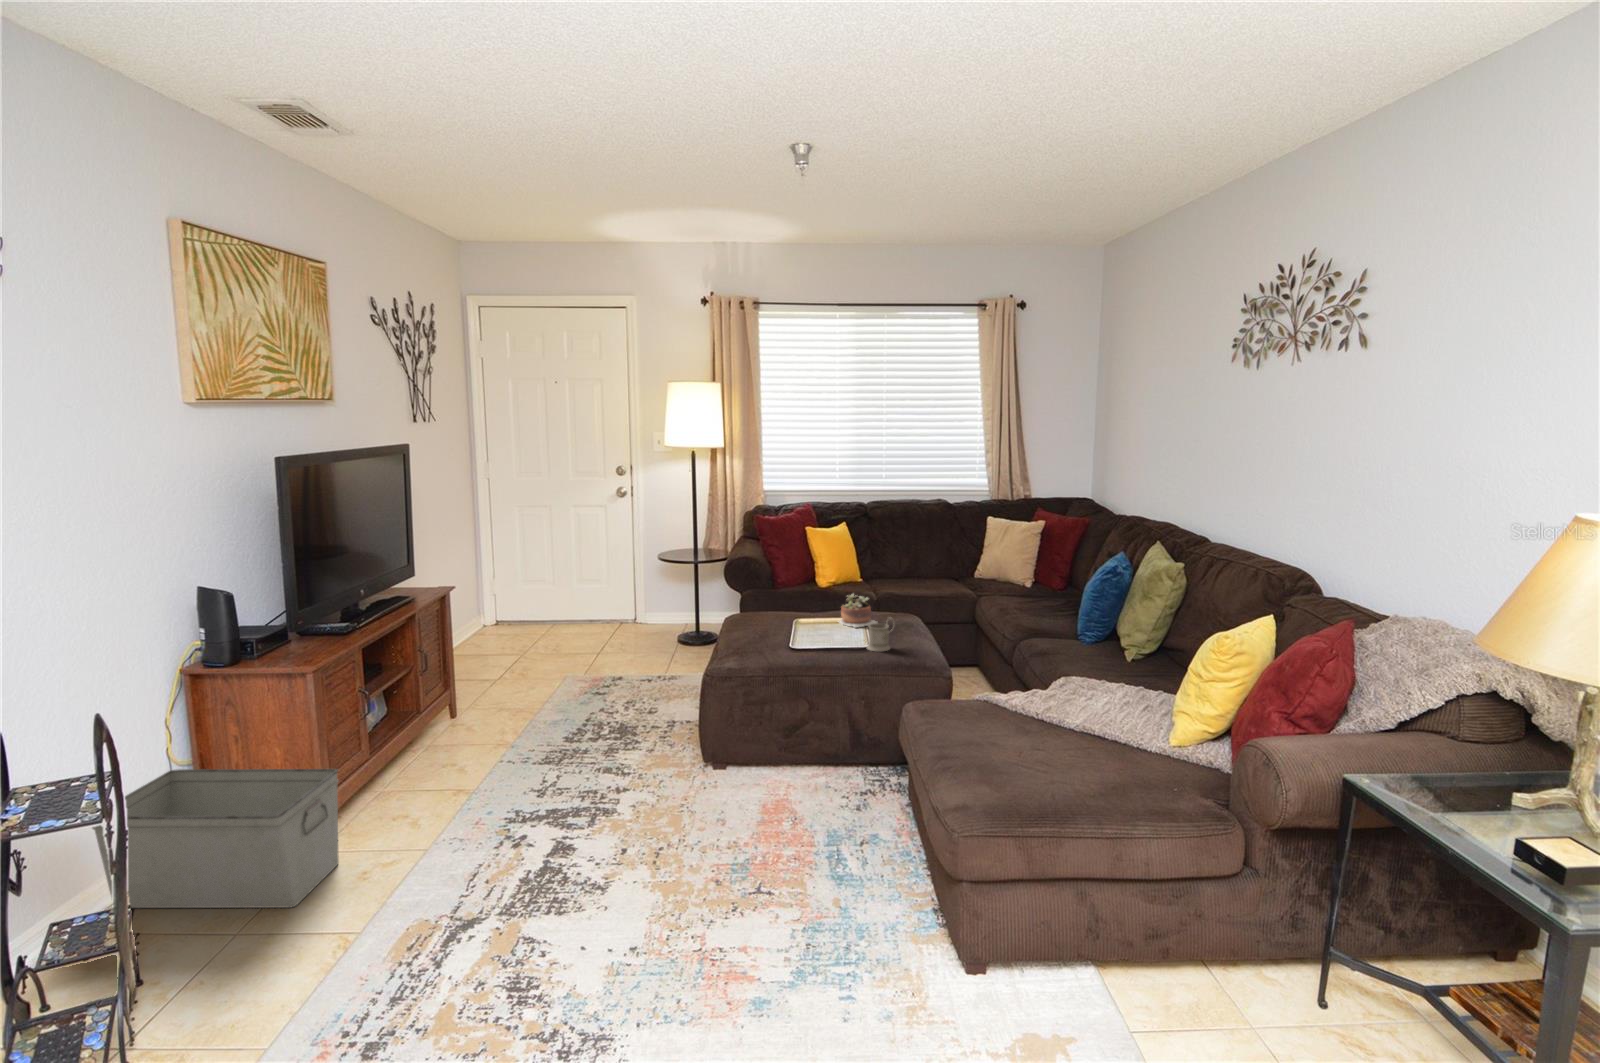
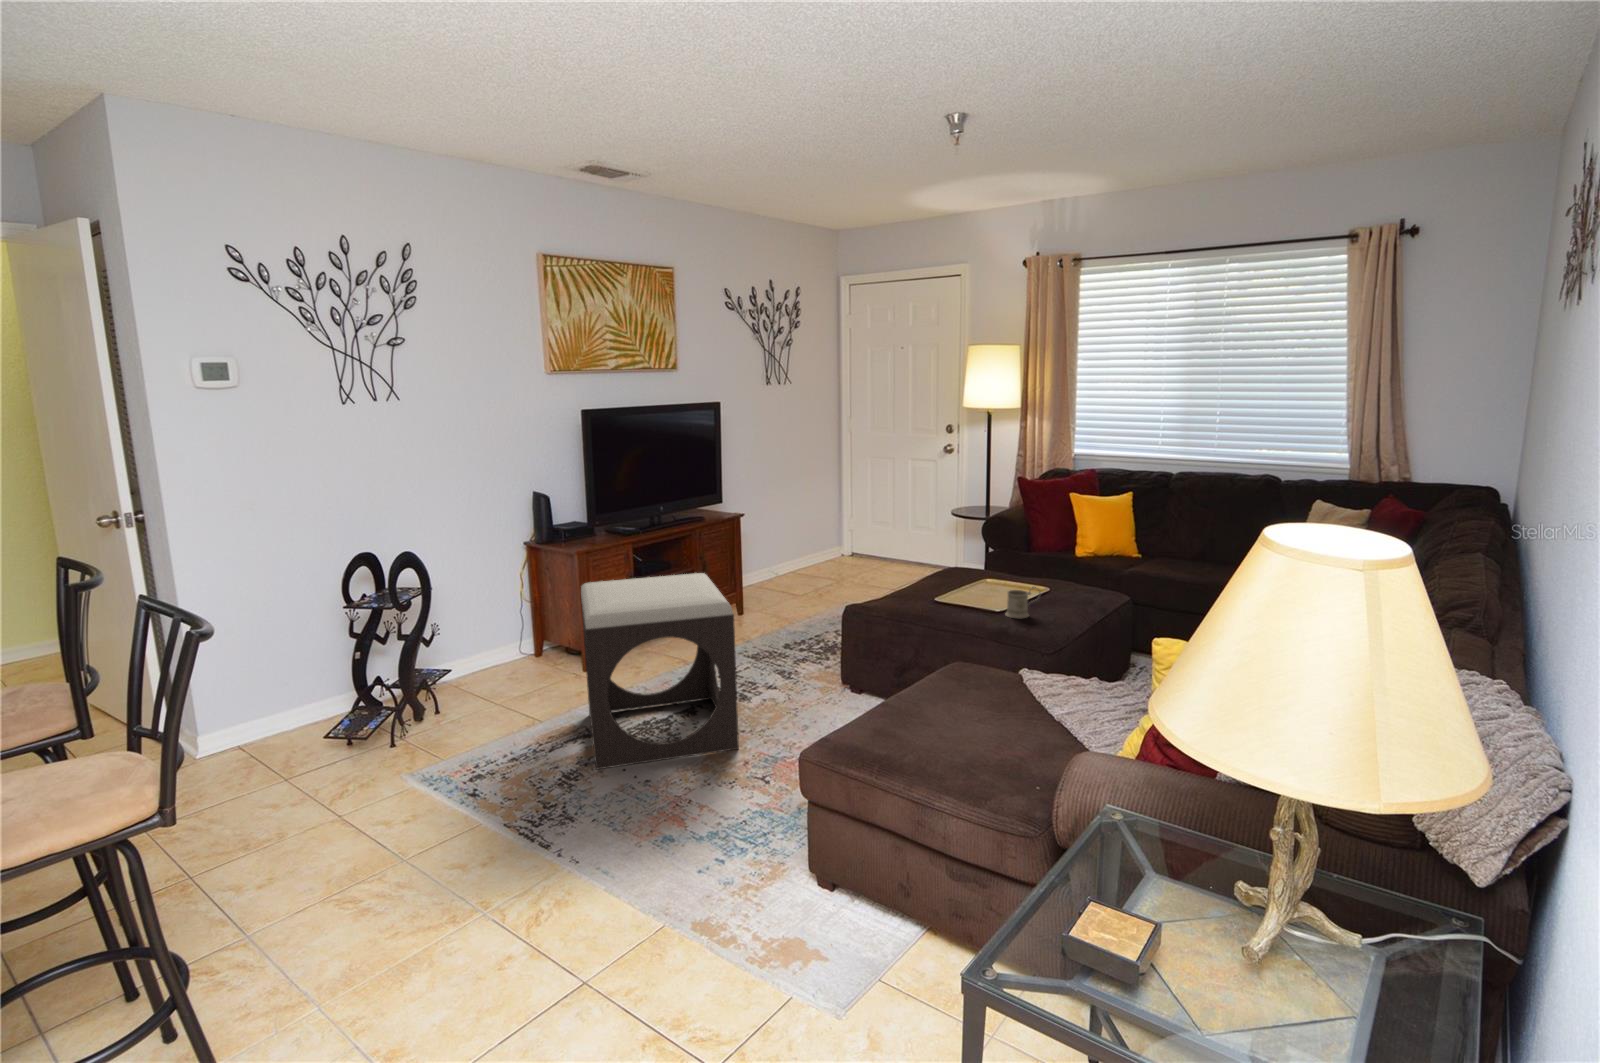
succulent plant: present [840,594,877,628] -> none [1026,561,1065,595]
footstool: none [411,660,682,954] -> present [581,573,739,769]
storage bin: present [92,769,339,908] -> none [454,606,576,702]

